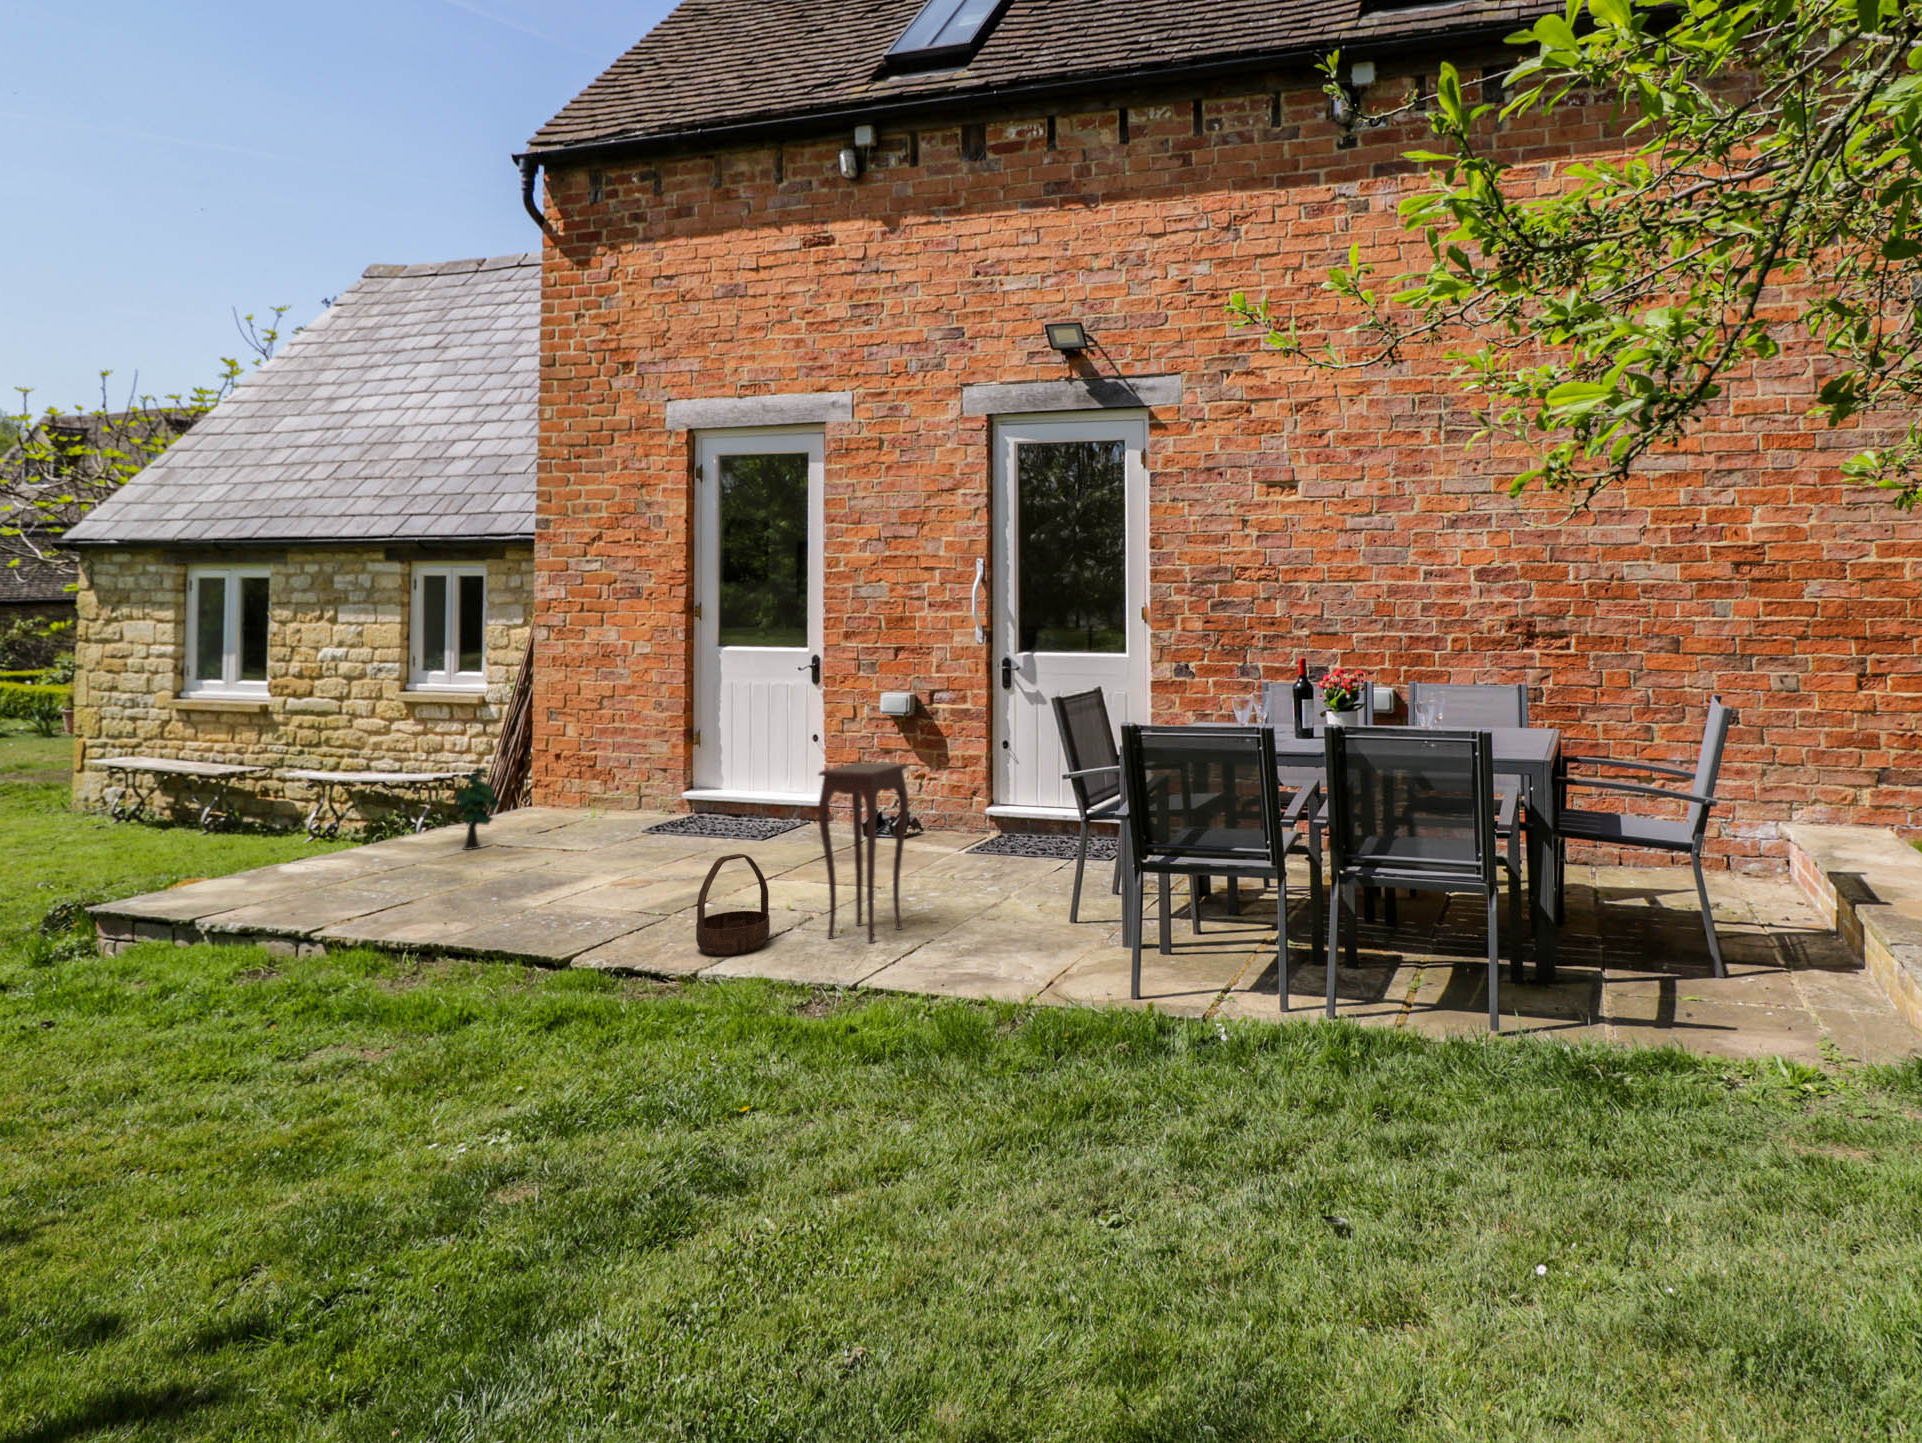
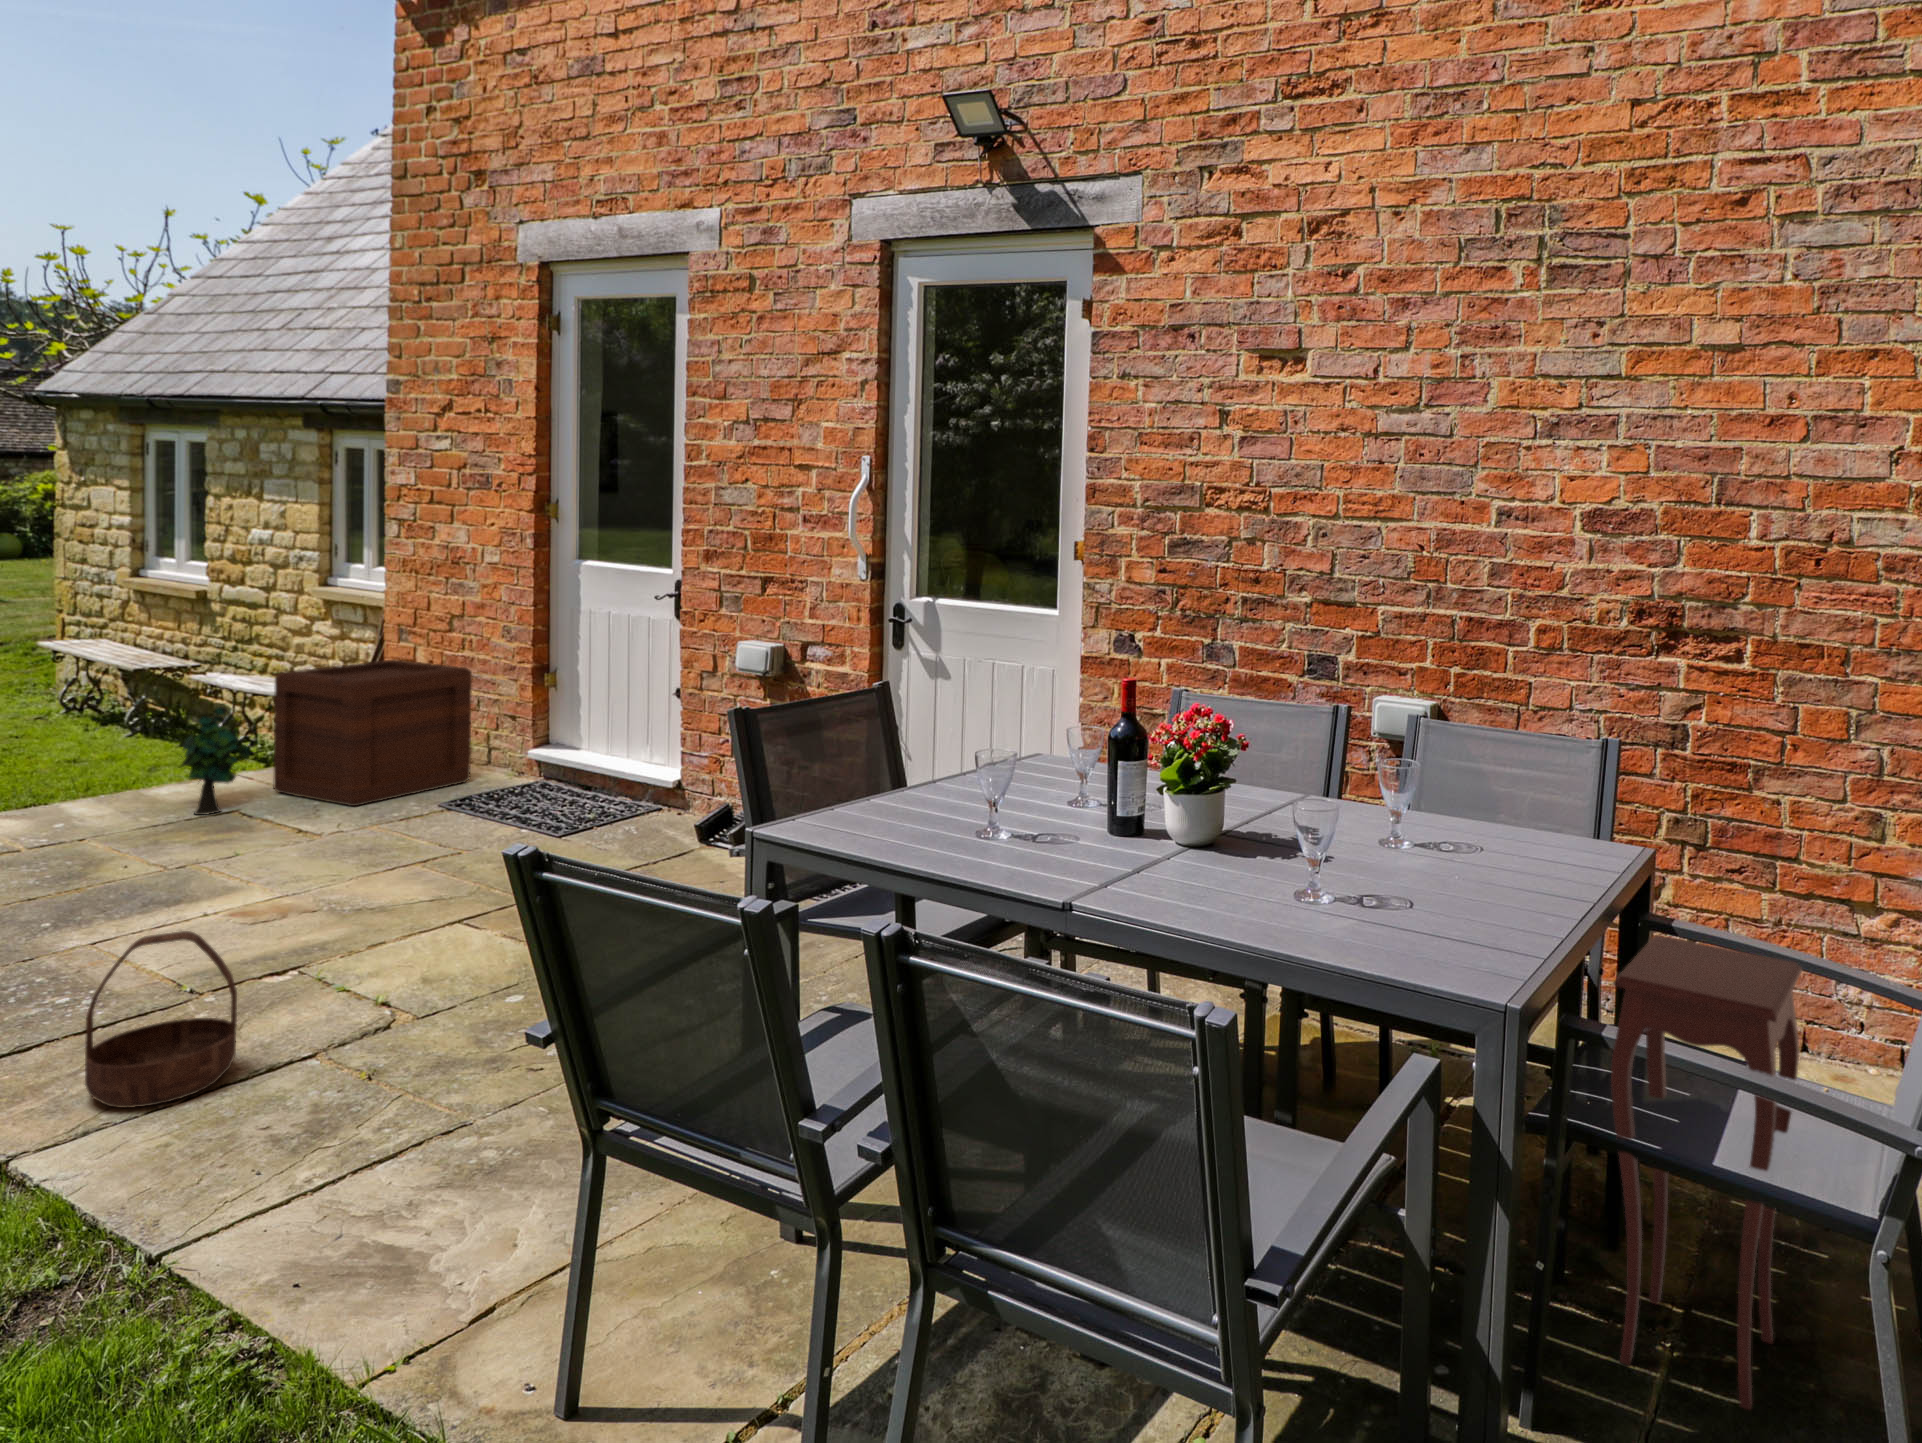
wooden crate: none [498,732,637,837] -> present [273,659,472,806]
side table: present [818,762,909,943] -> present [1611,935,1802,1410]

